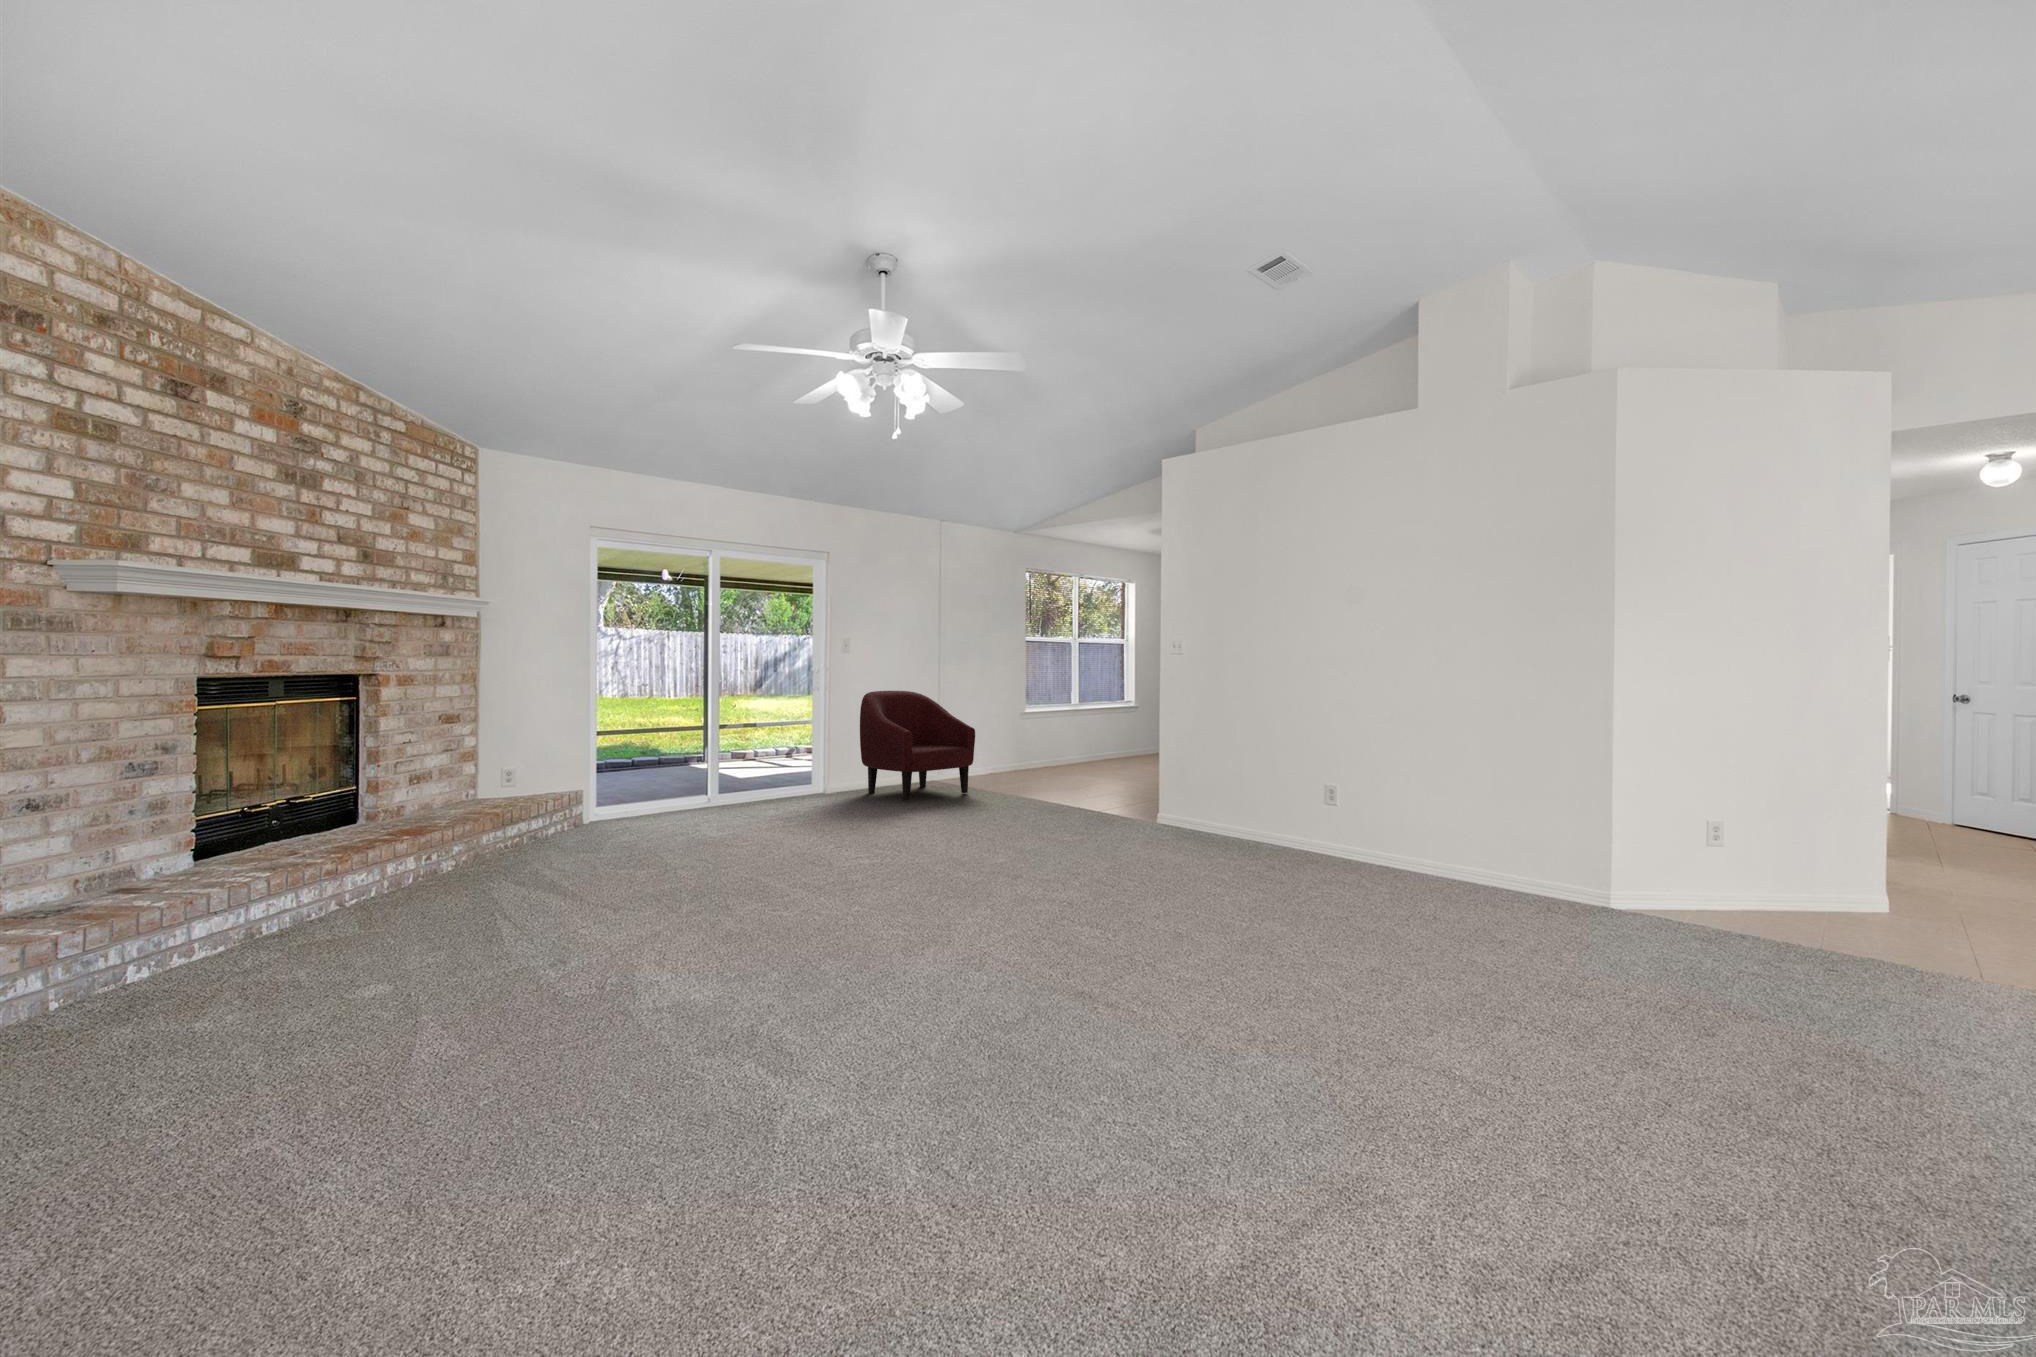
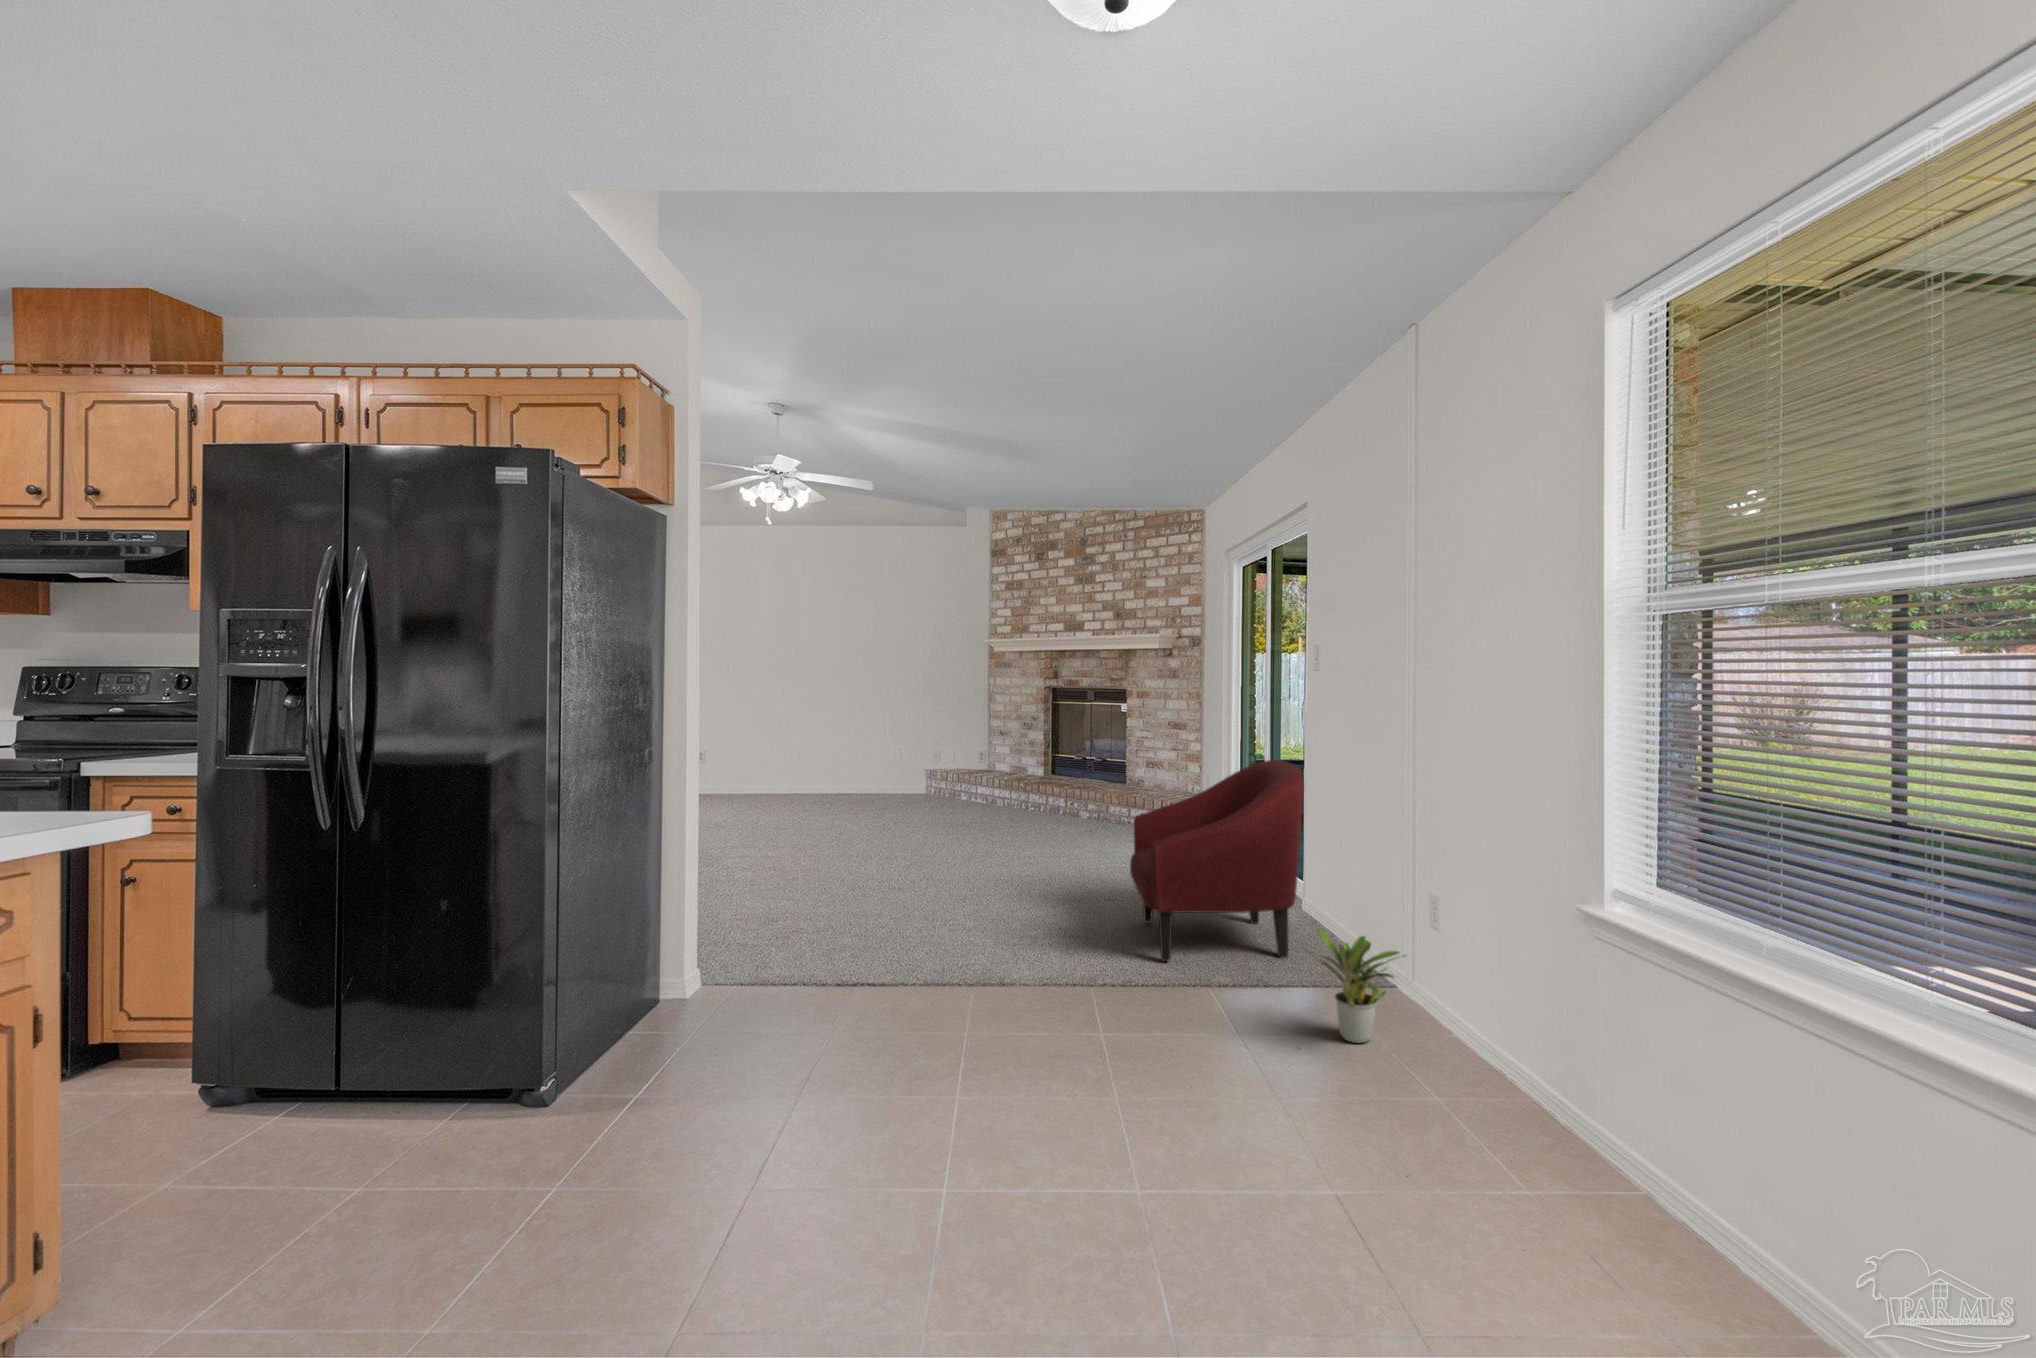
potted plant: none [975,734,1020,777] -> present [1305,928,1407,1043]

